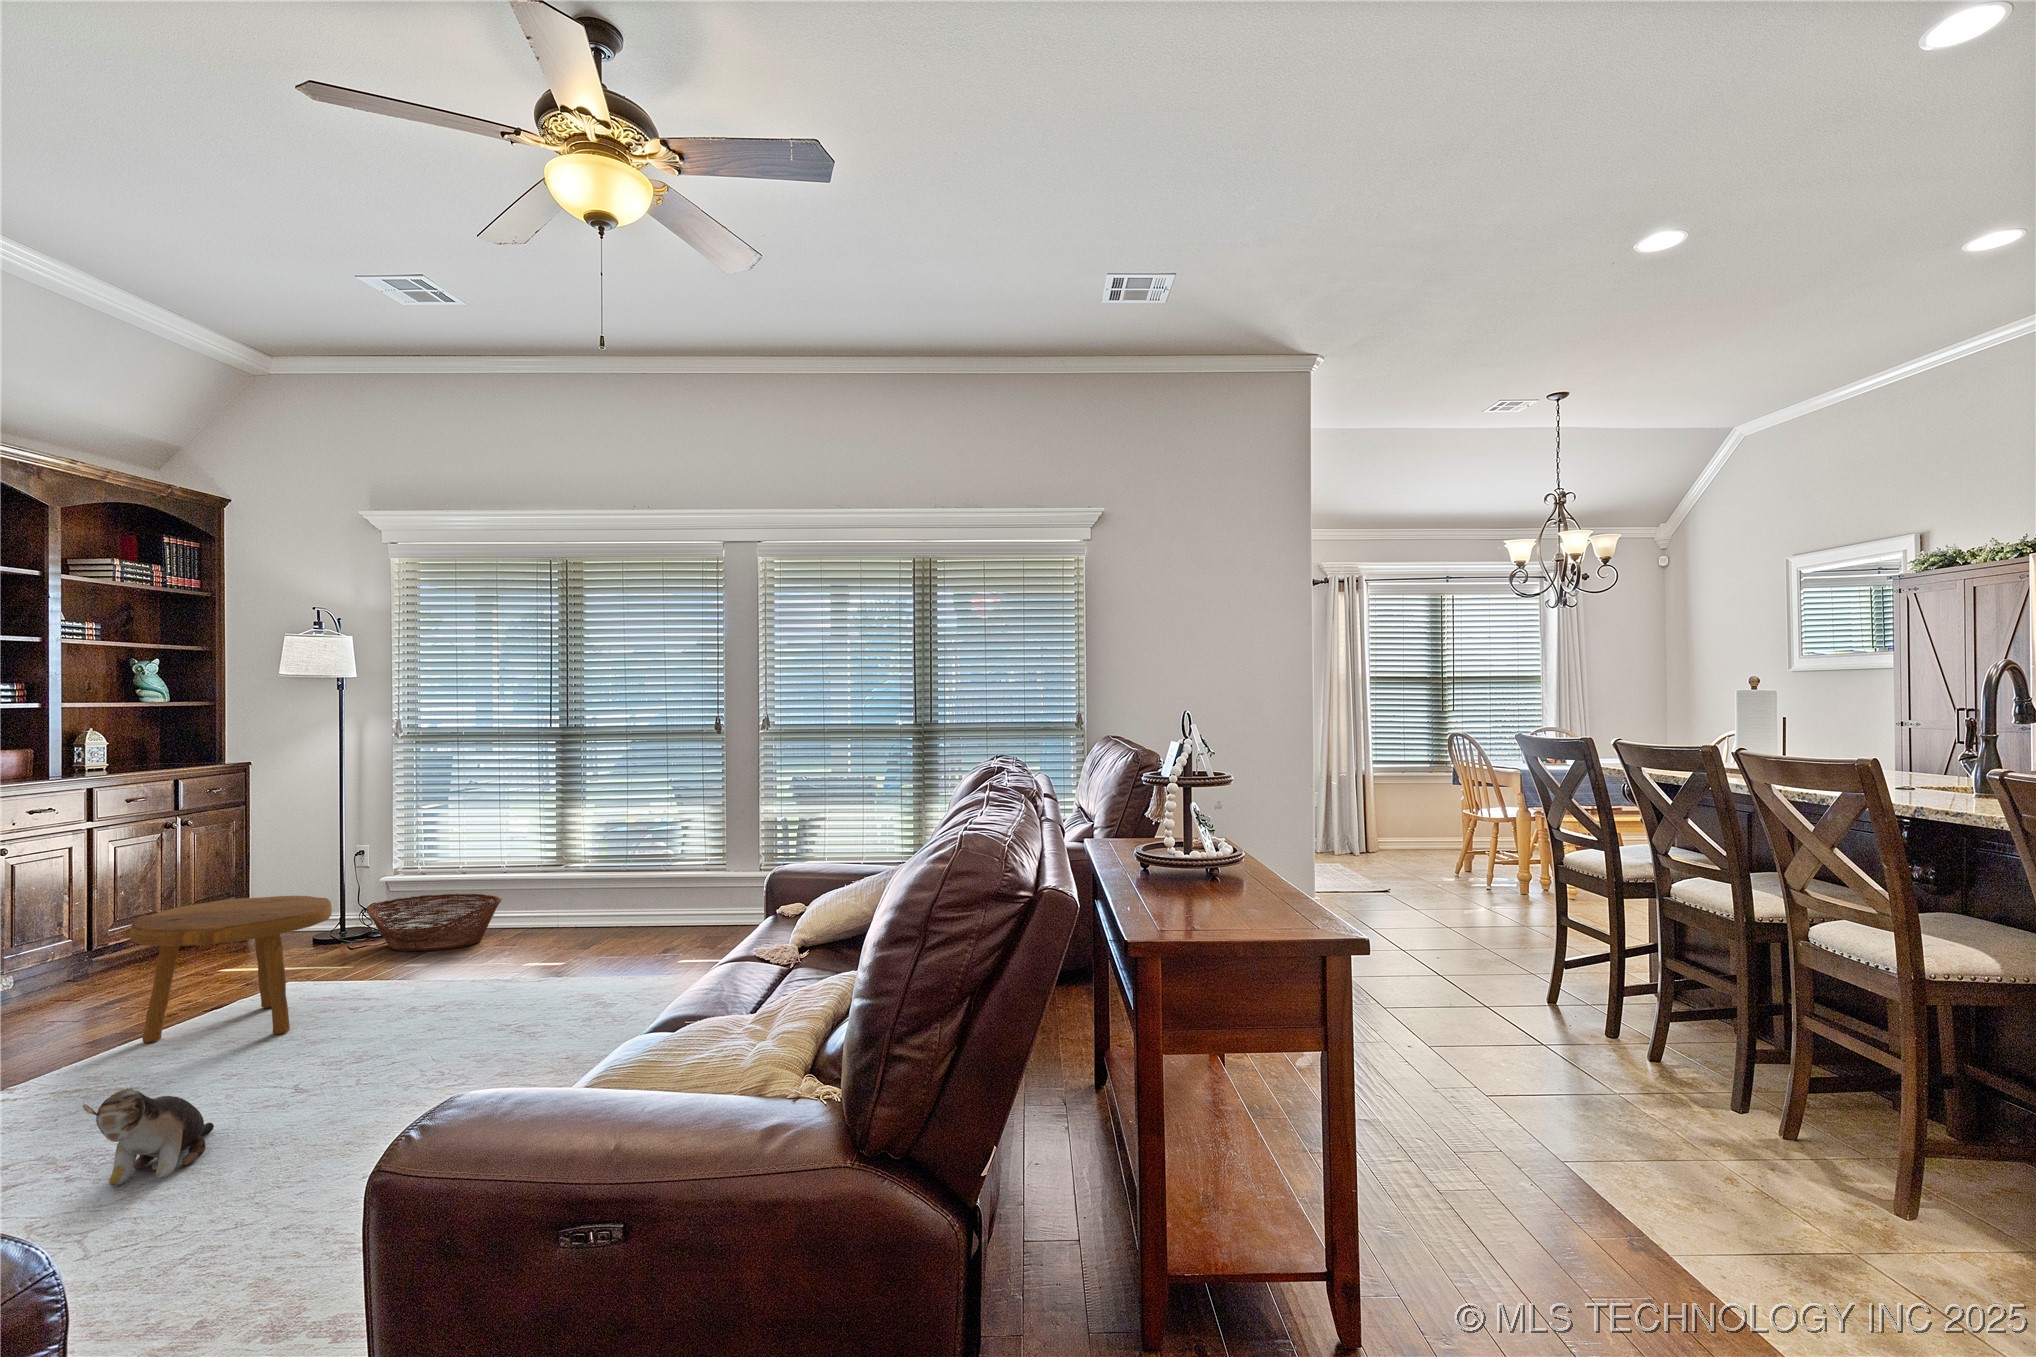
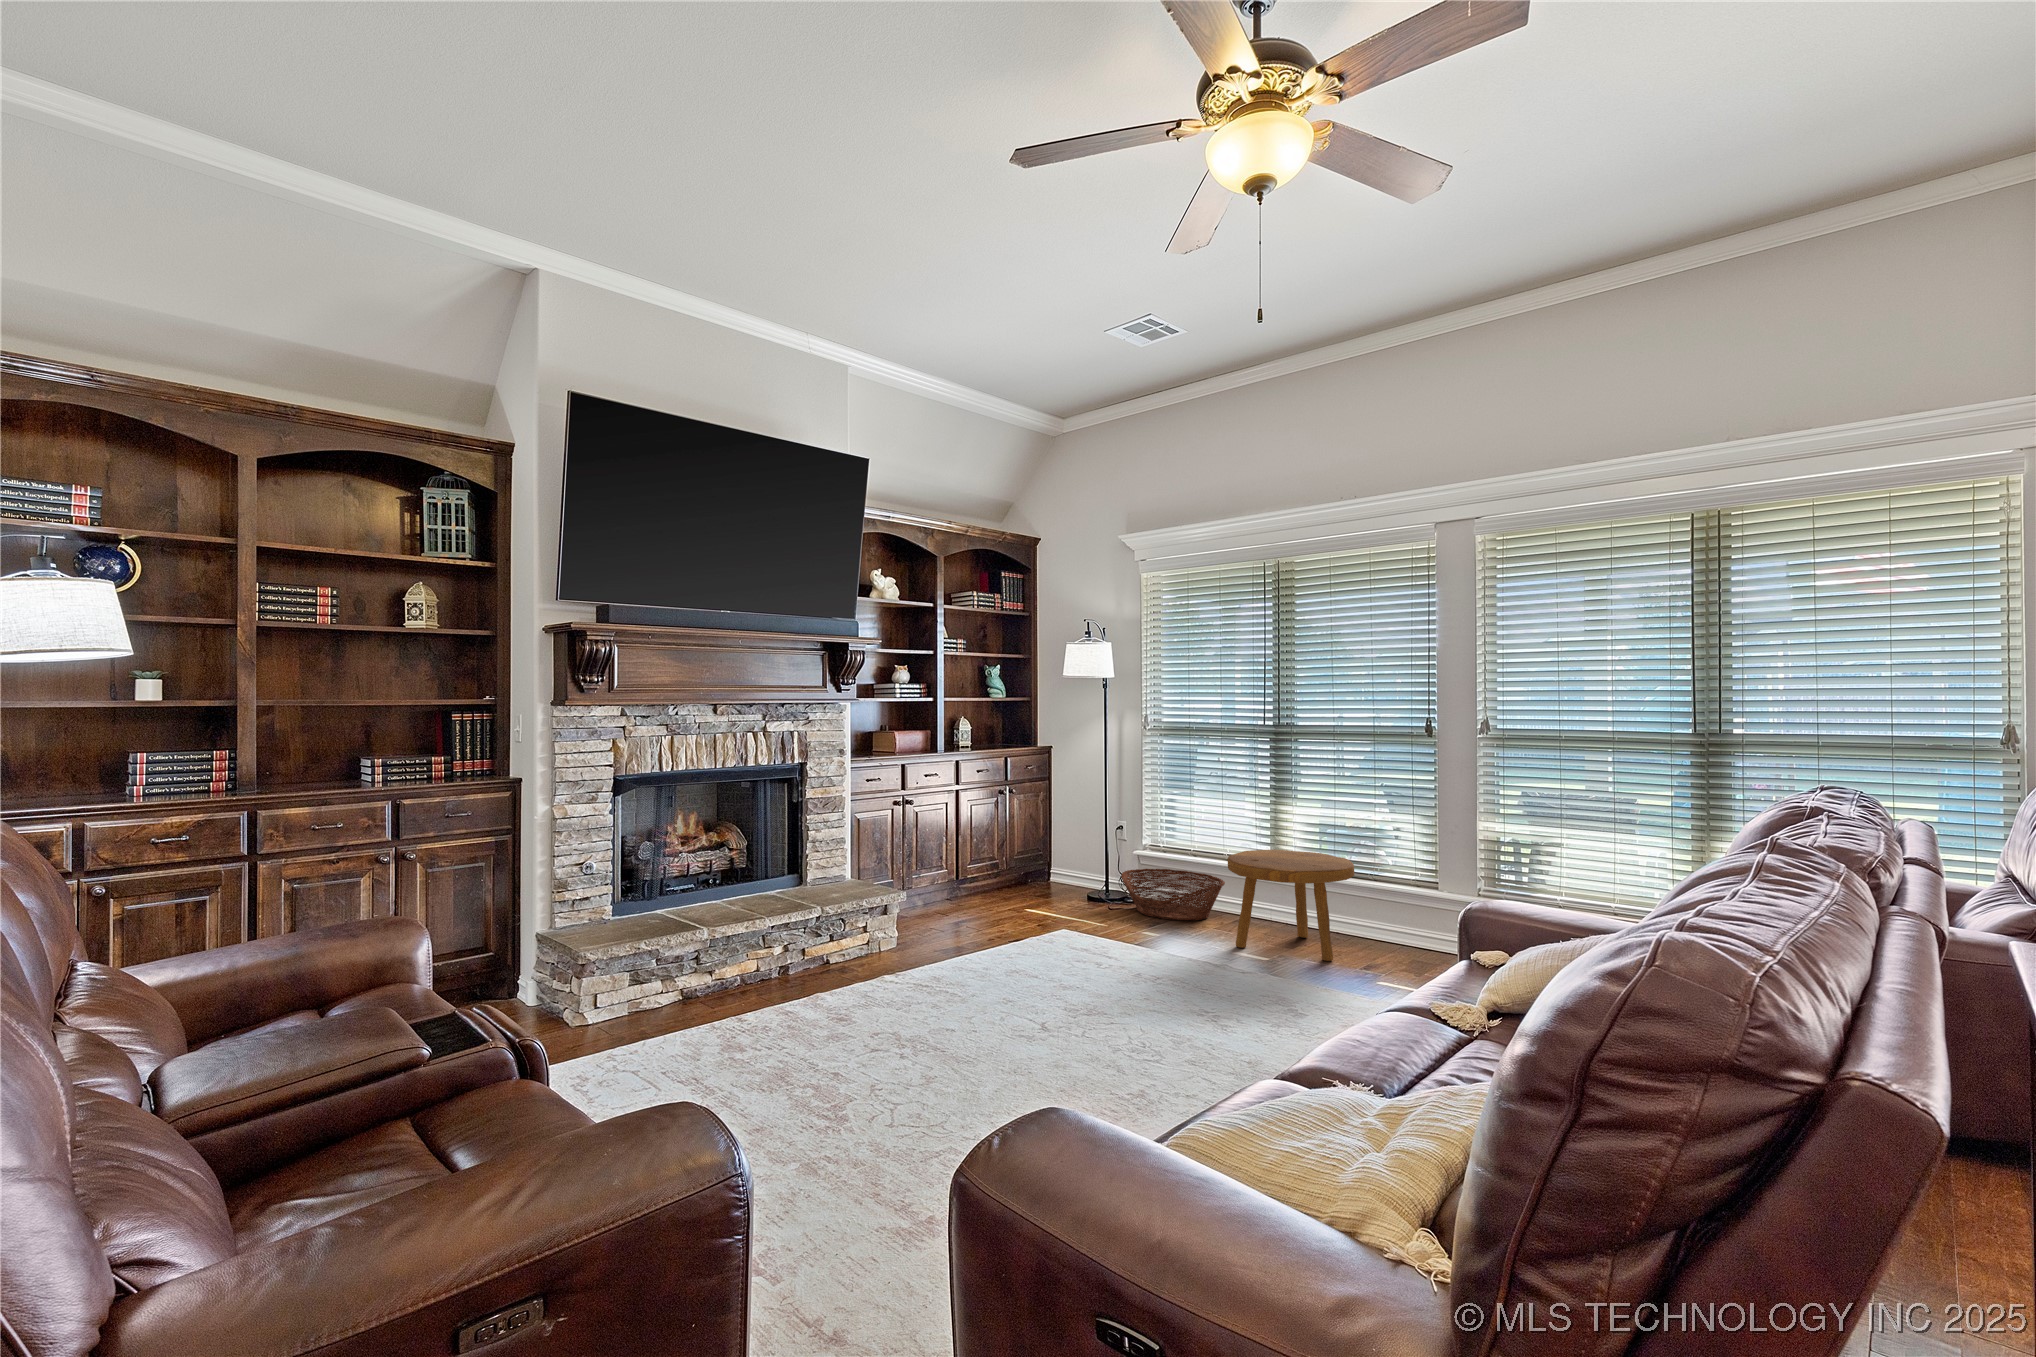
footstool: present [130,896,332,1043] -> present [1228,849,1355,961]
plush toy: present [83,1088,214,1186] -> none [883,999,975,1076]

